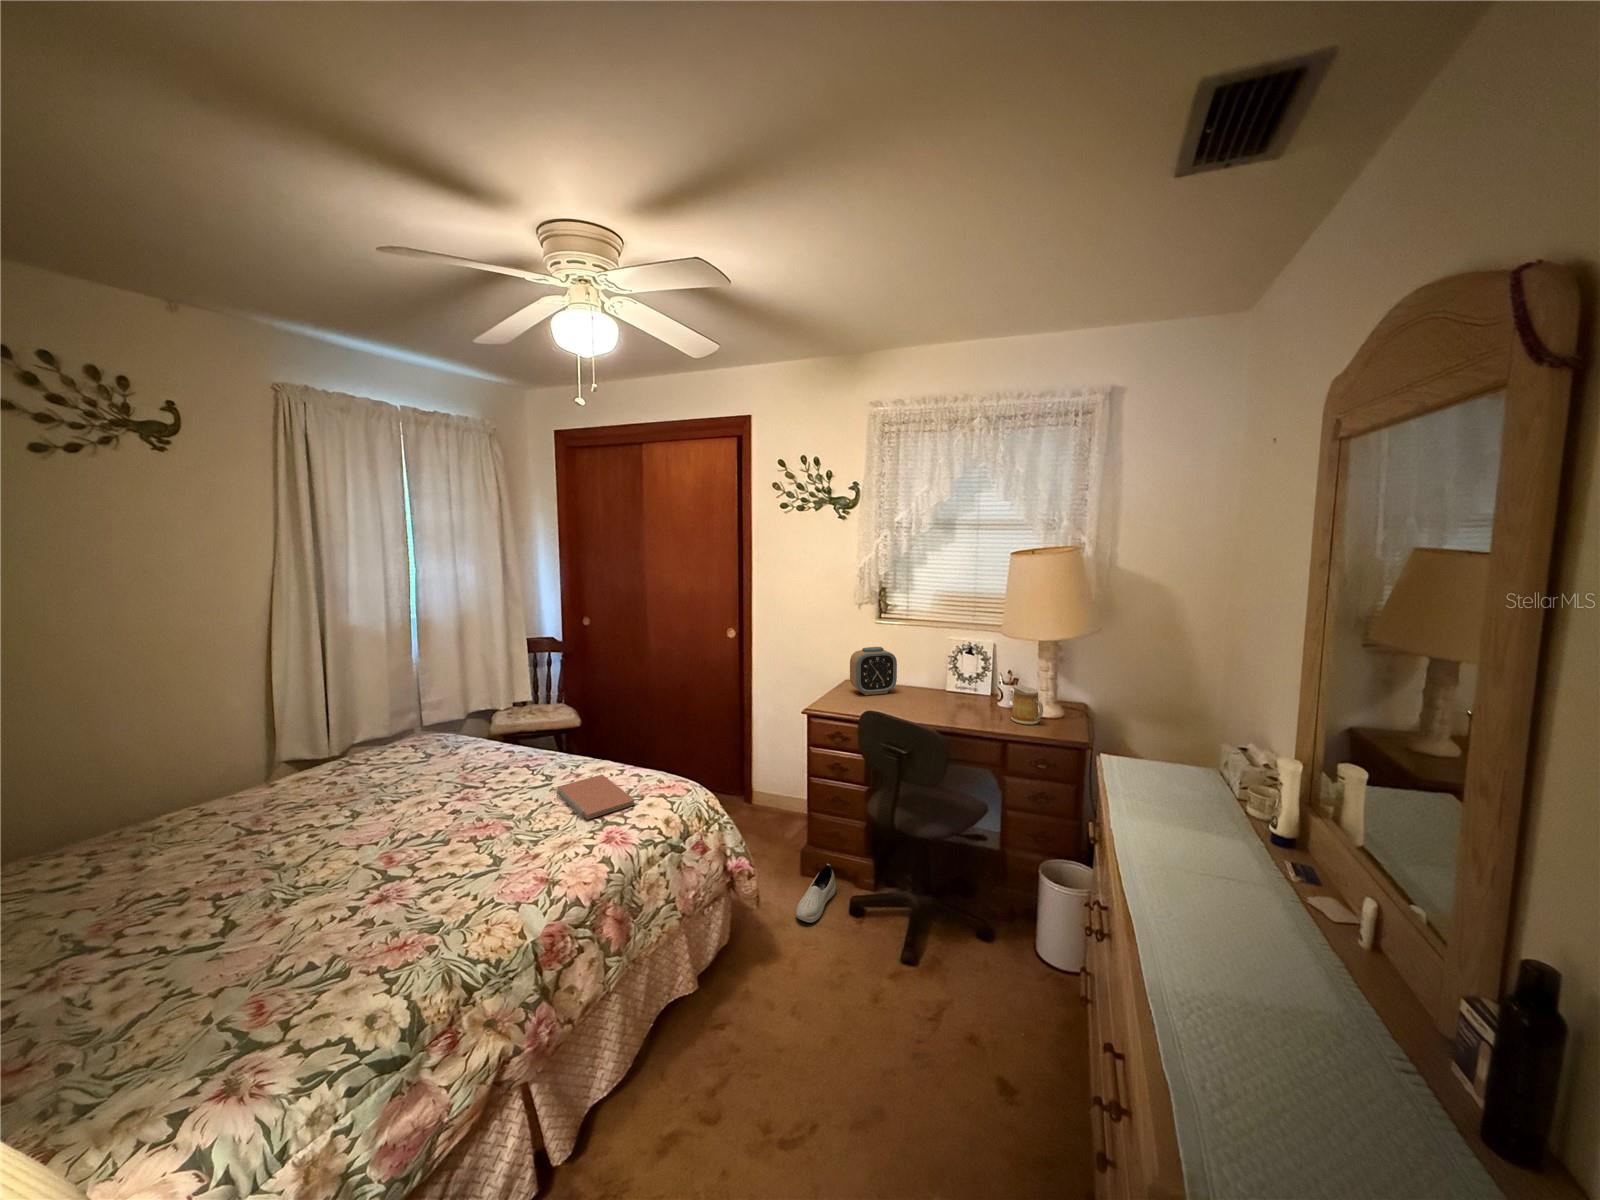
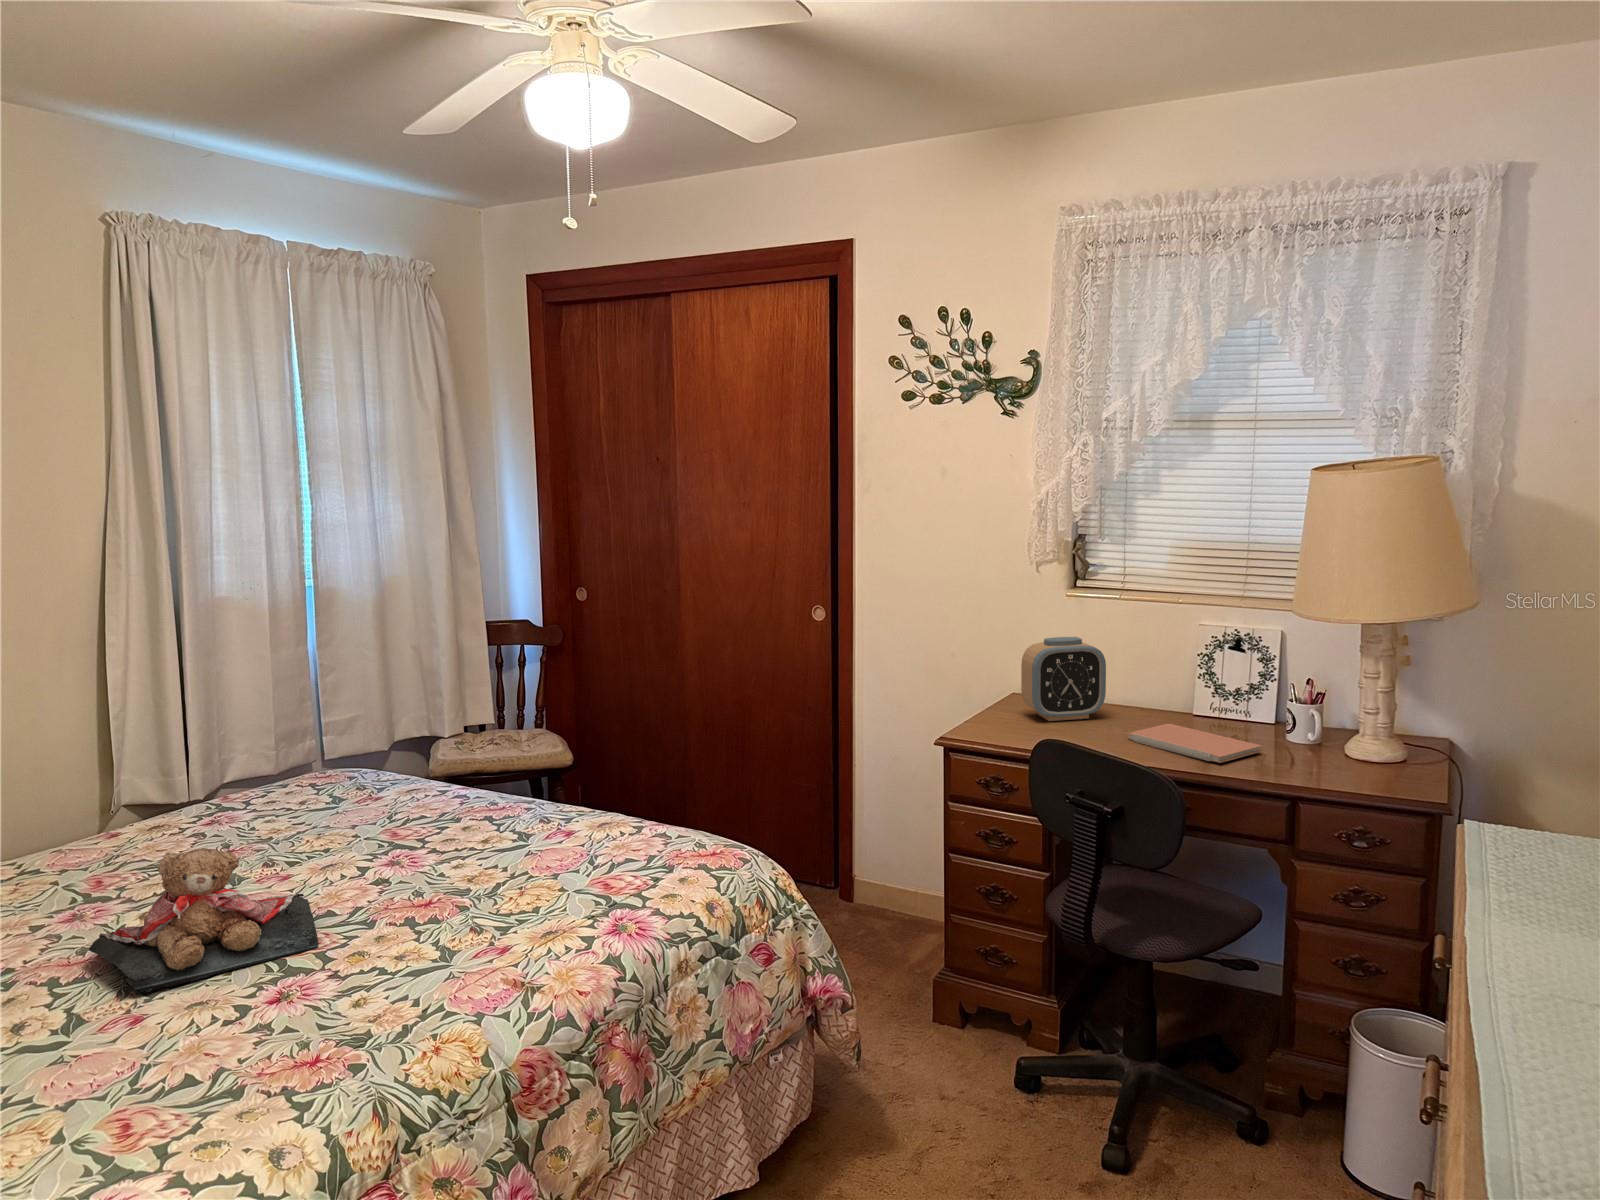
mug: present [1011,685,1043,725] -> none [1314,703,1375,774]
notebook: present [557,775,635,819] -> present [1128,723,1262,763]
teddy bear: none [243,800,410,904] -> present [89,848,319,995]
shoe: present [796,864,836,923] -> none [924,1007,994,1101]

